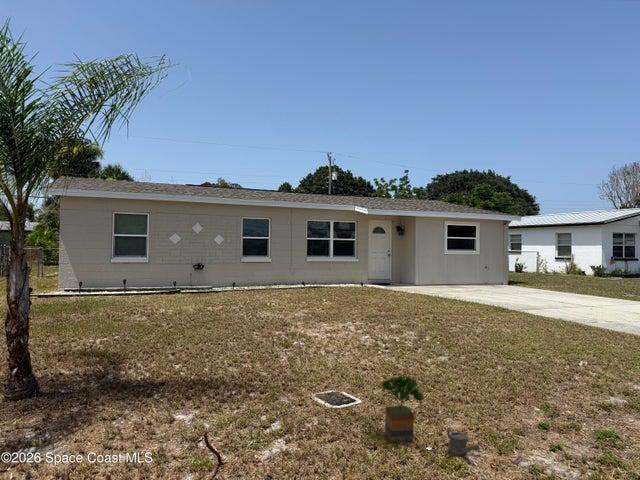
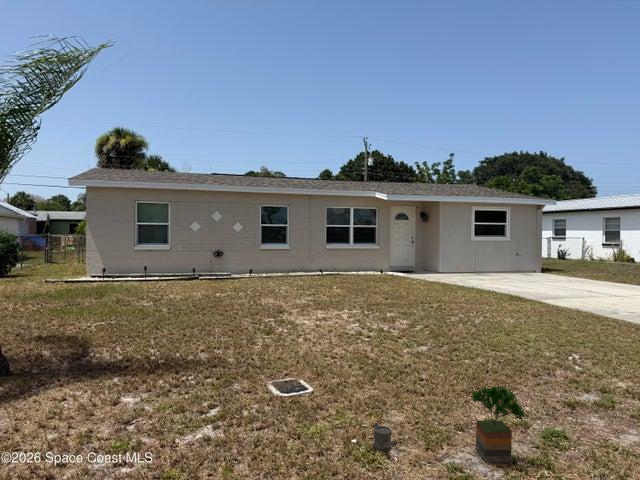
potted tree: present [381,376,424,442] -> present [472,386,525,463]

